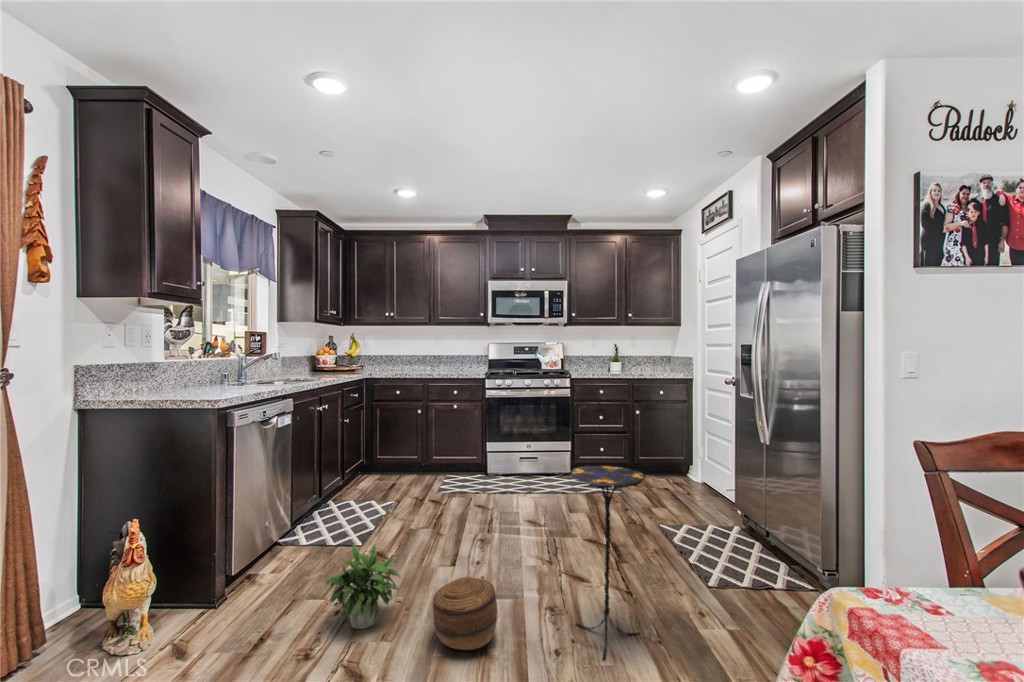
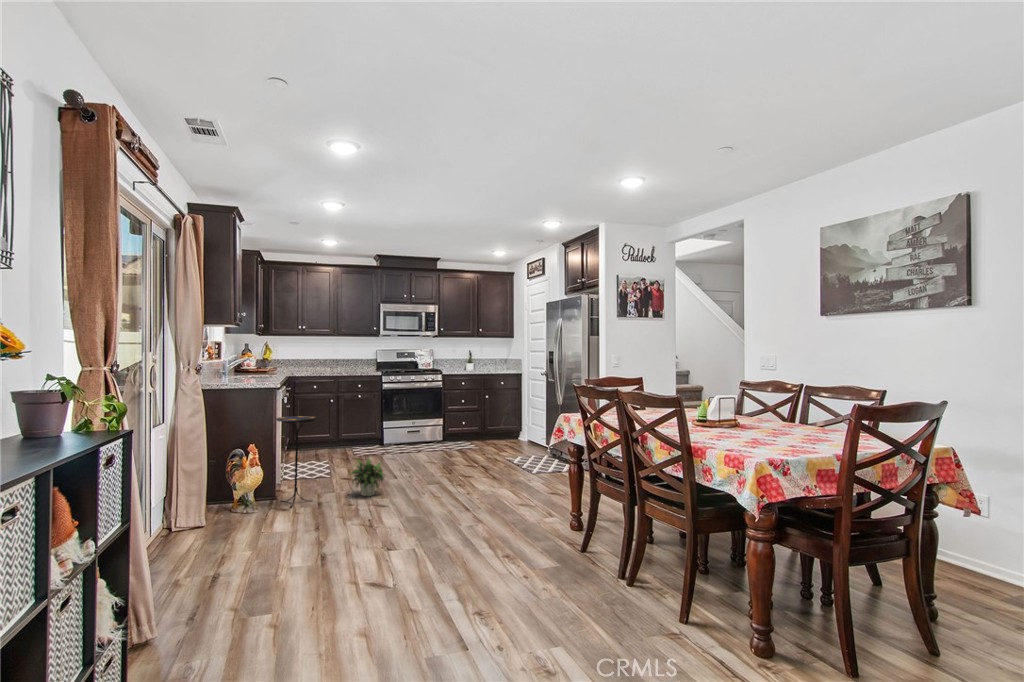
side table: present [571,466,646,658] -> present [276,416,317,507]
basket: present [433,577,497,650] -> none [409,465,440,495]

